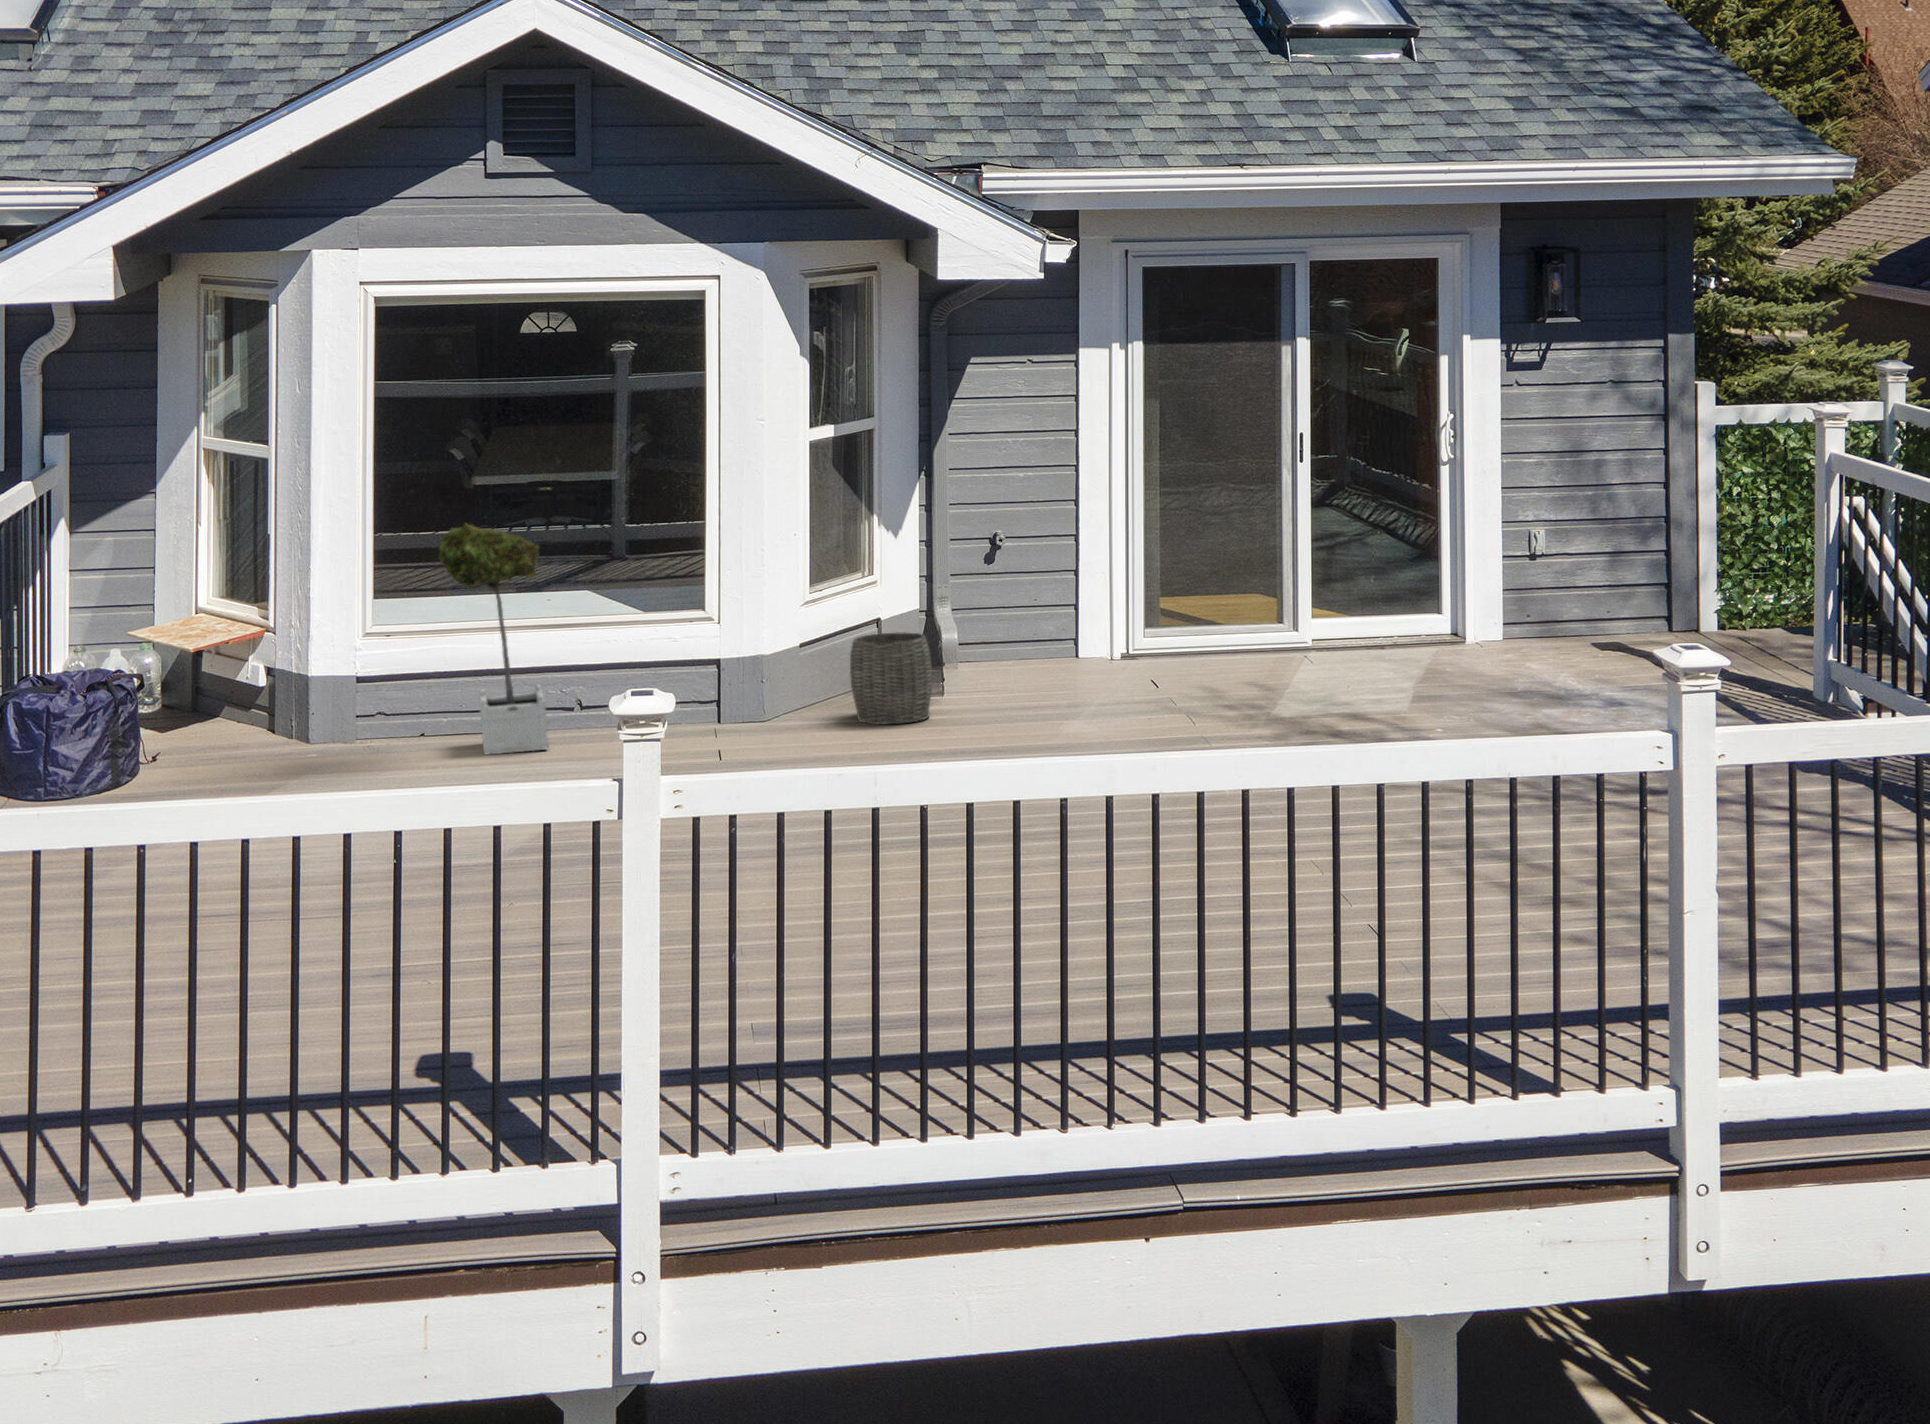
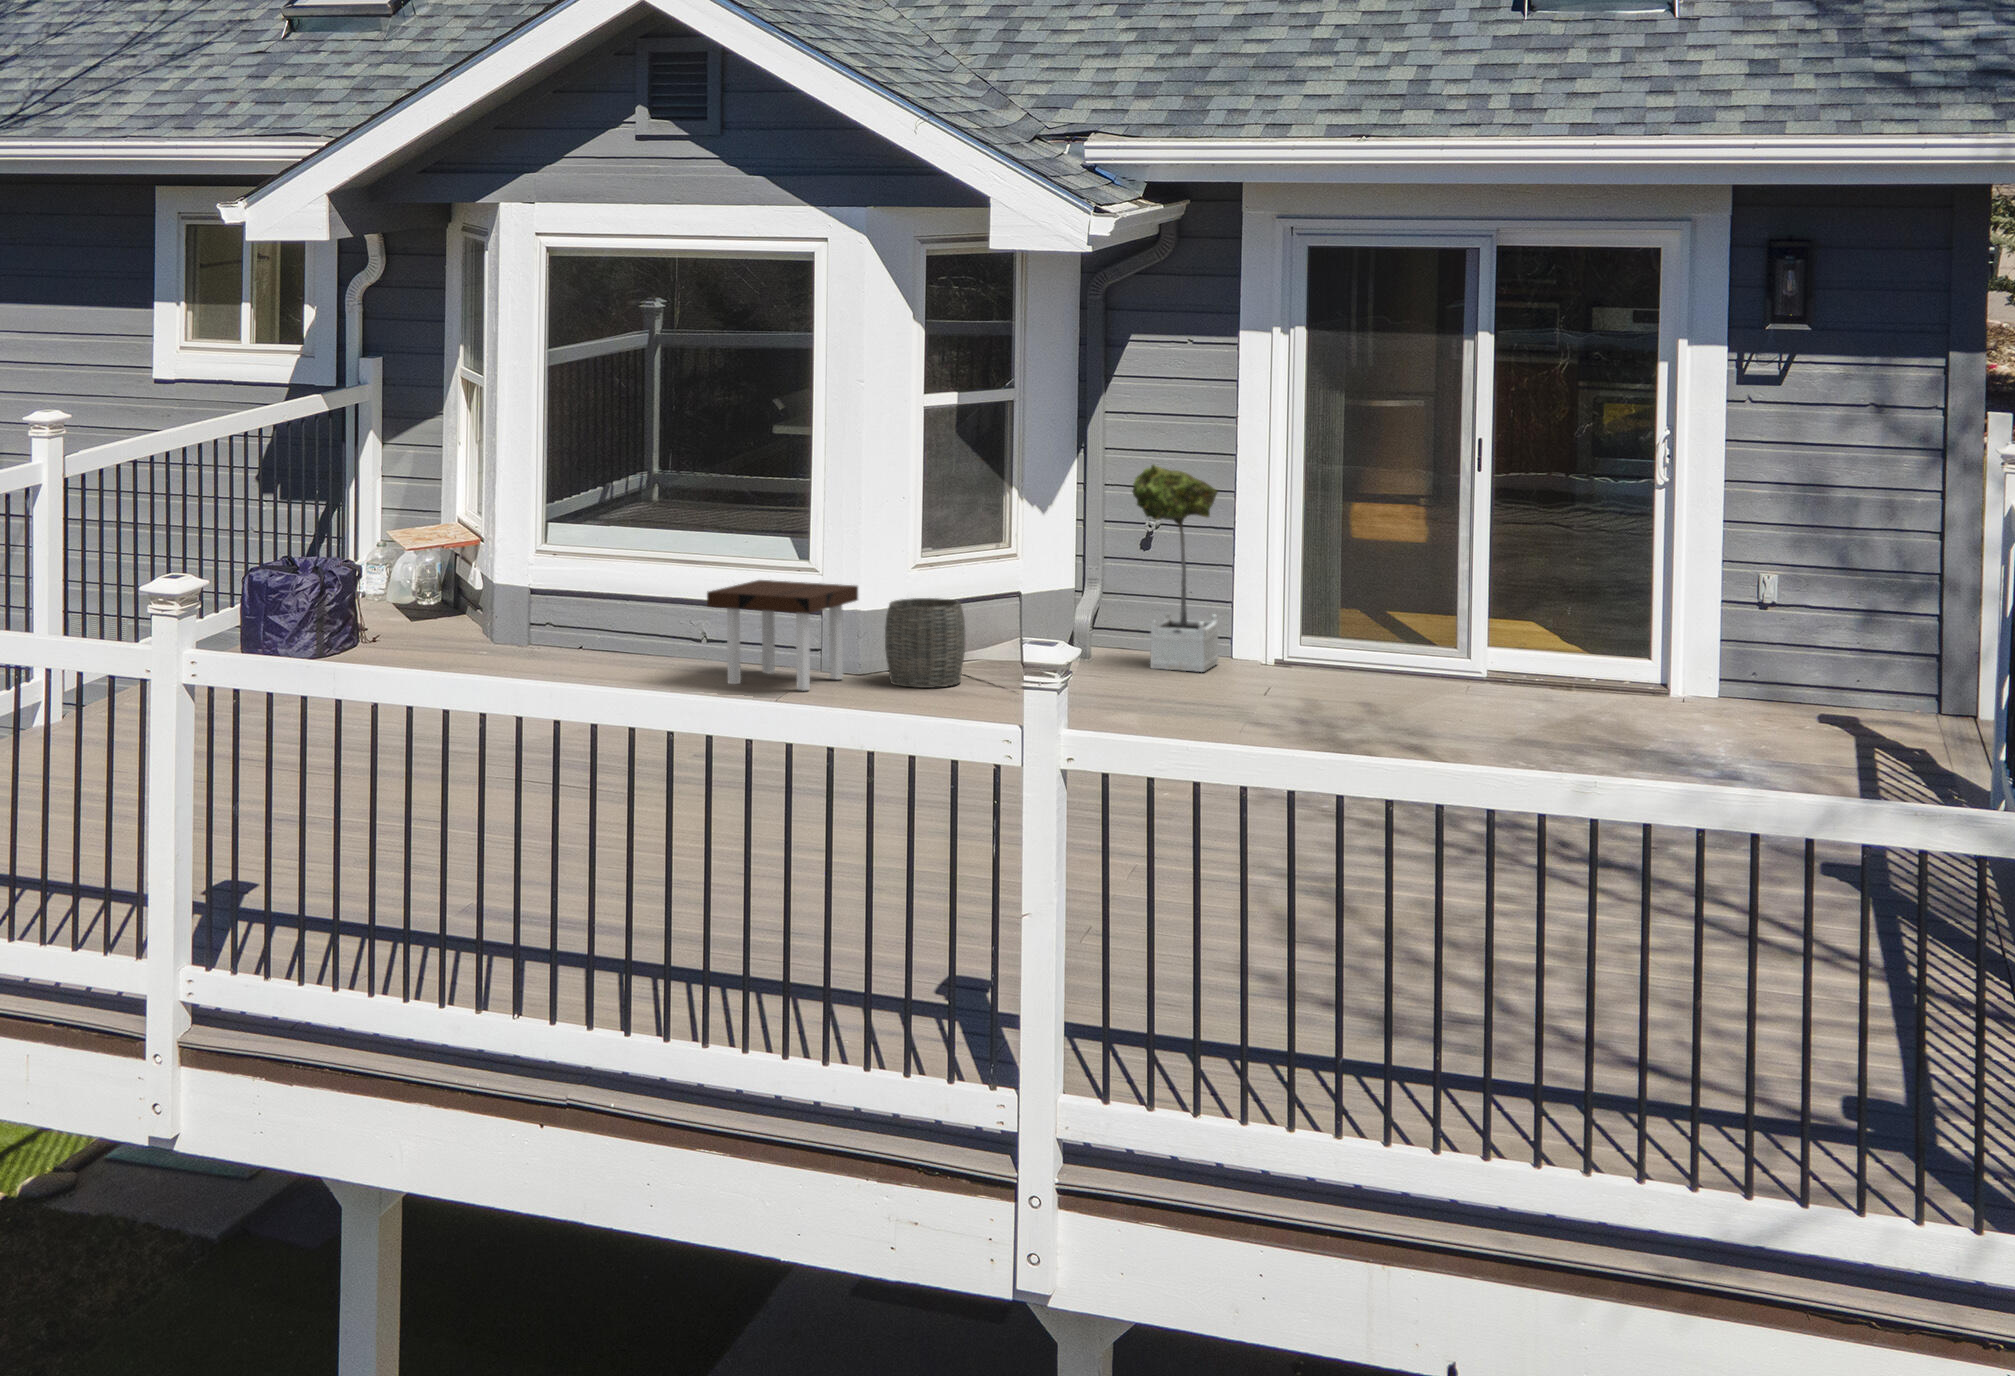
potted tree: present [439,523,548,755] -> present [1132,465,1218,672]
side table: none [704,628,828,746] -> present [707,580,858,690]

